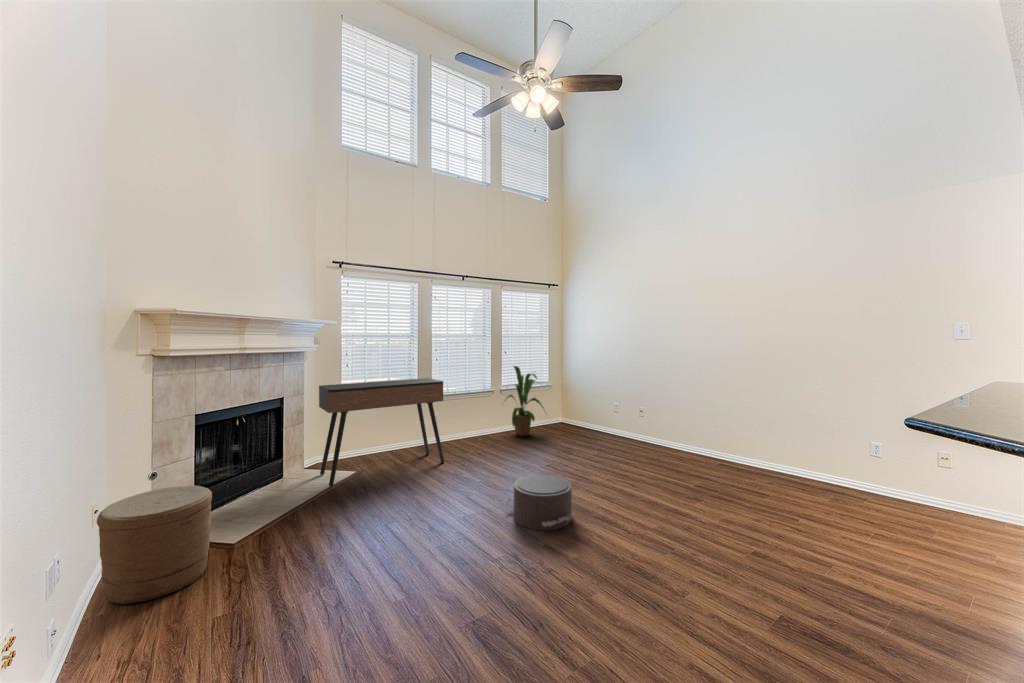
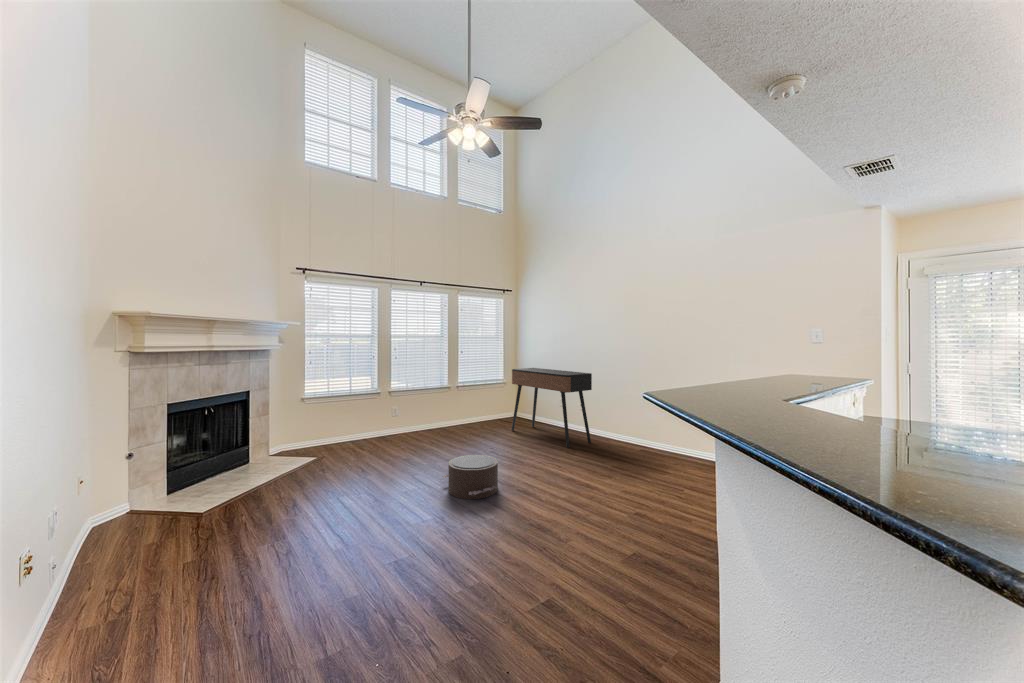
house plant: present [506,366,543,436] -> none [456,364,499,427]
console table: present [319,378,444,486] -> present [512,368,592,448]
woven basket: present [97,485,212,604] -> none [83,462,182,556]

